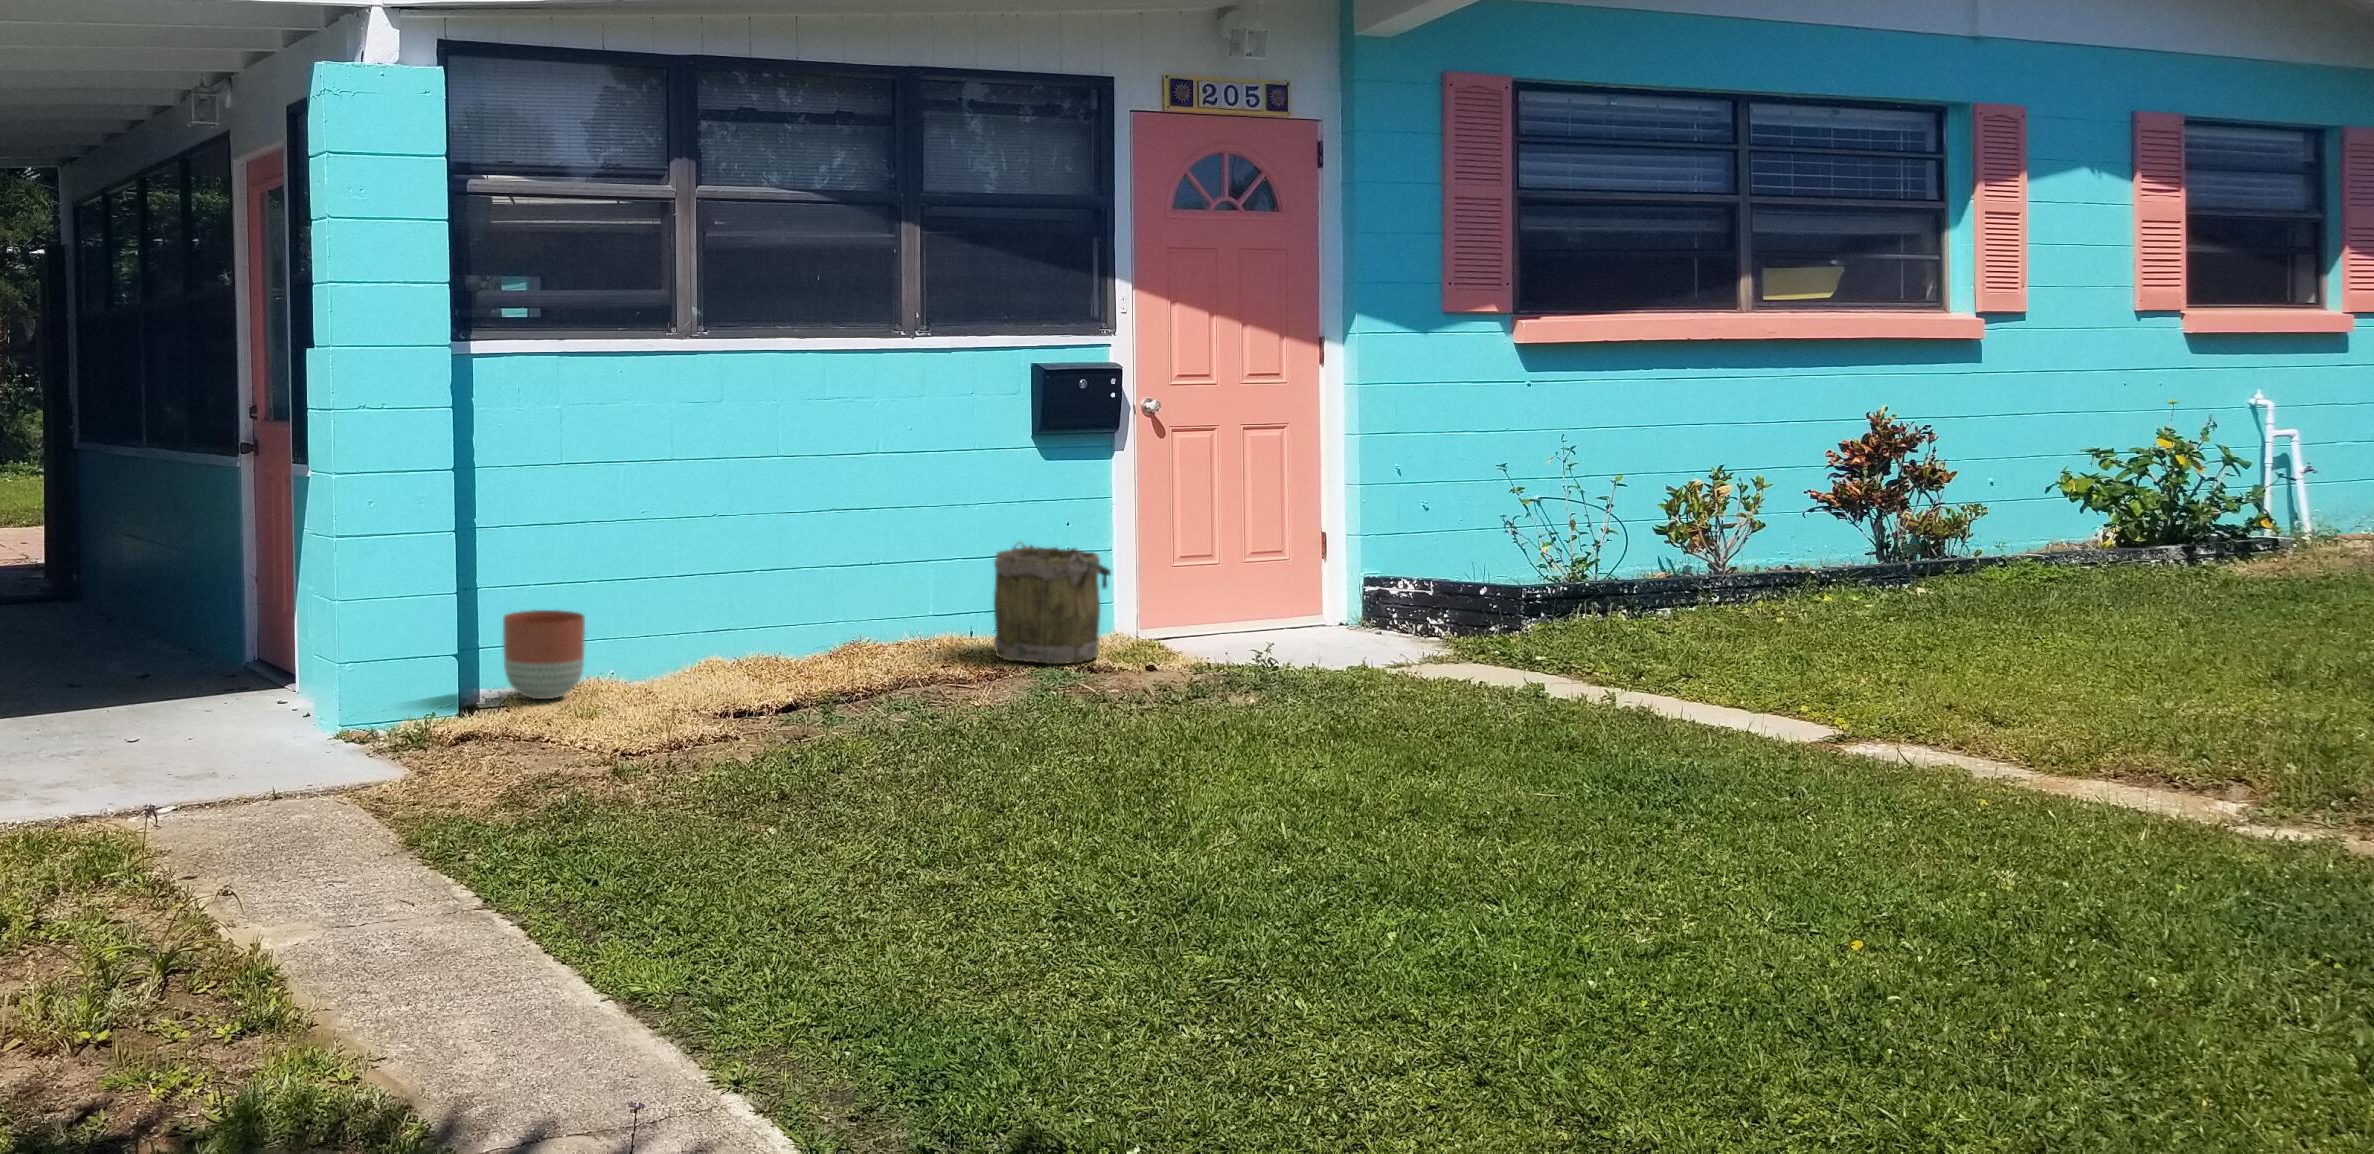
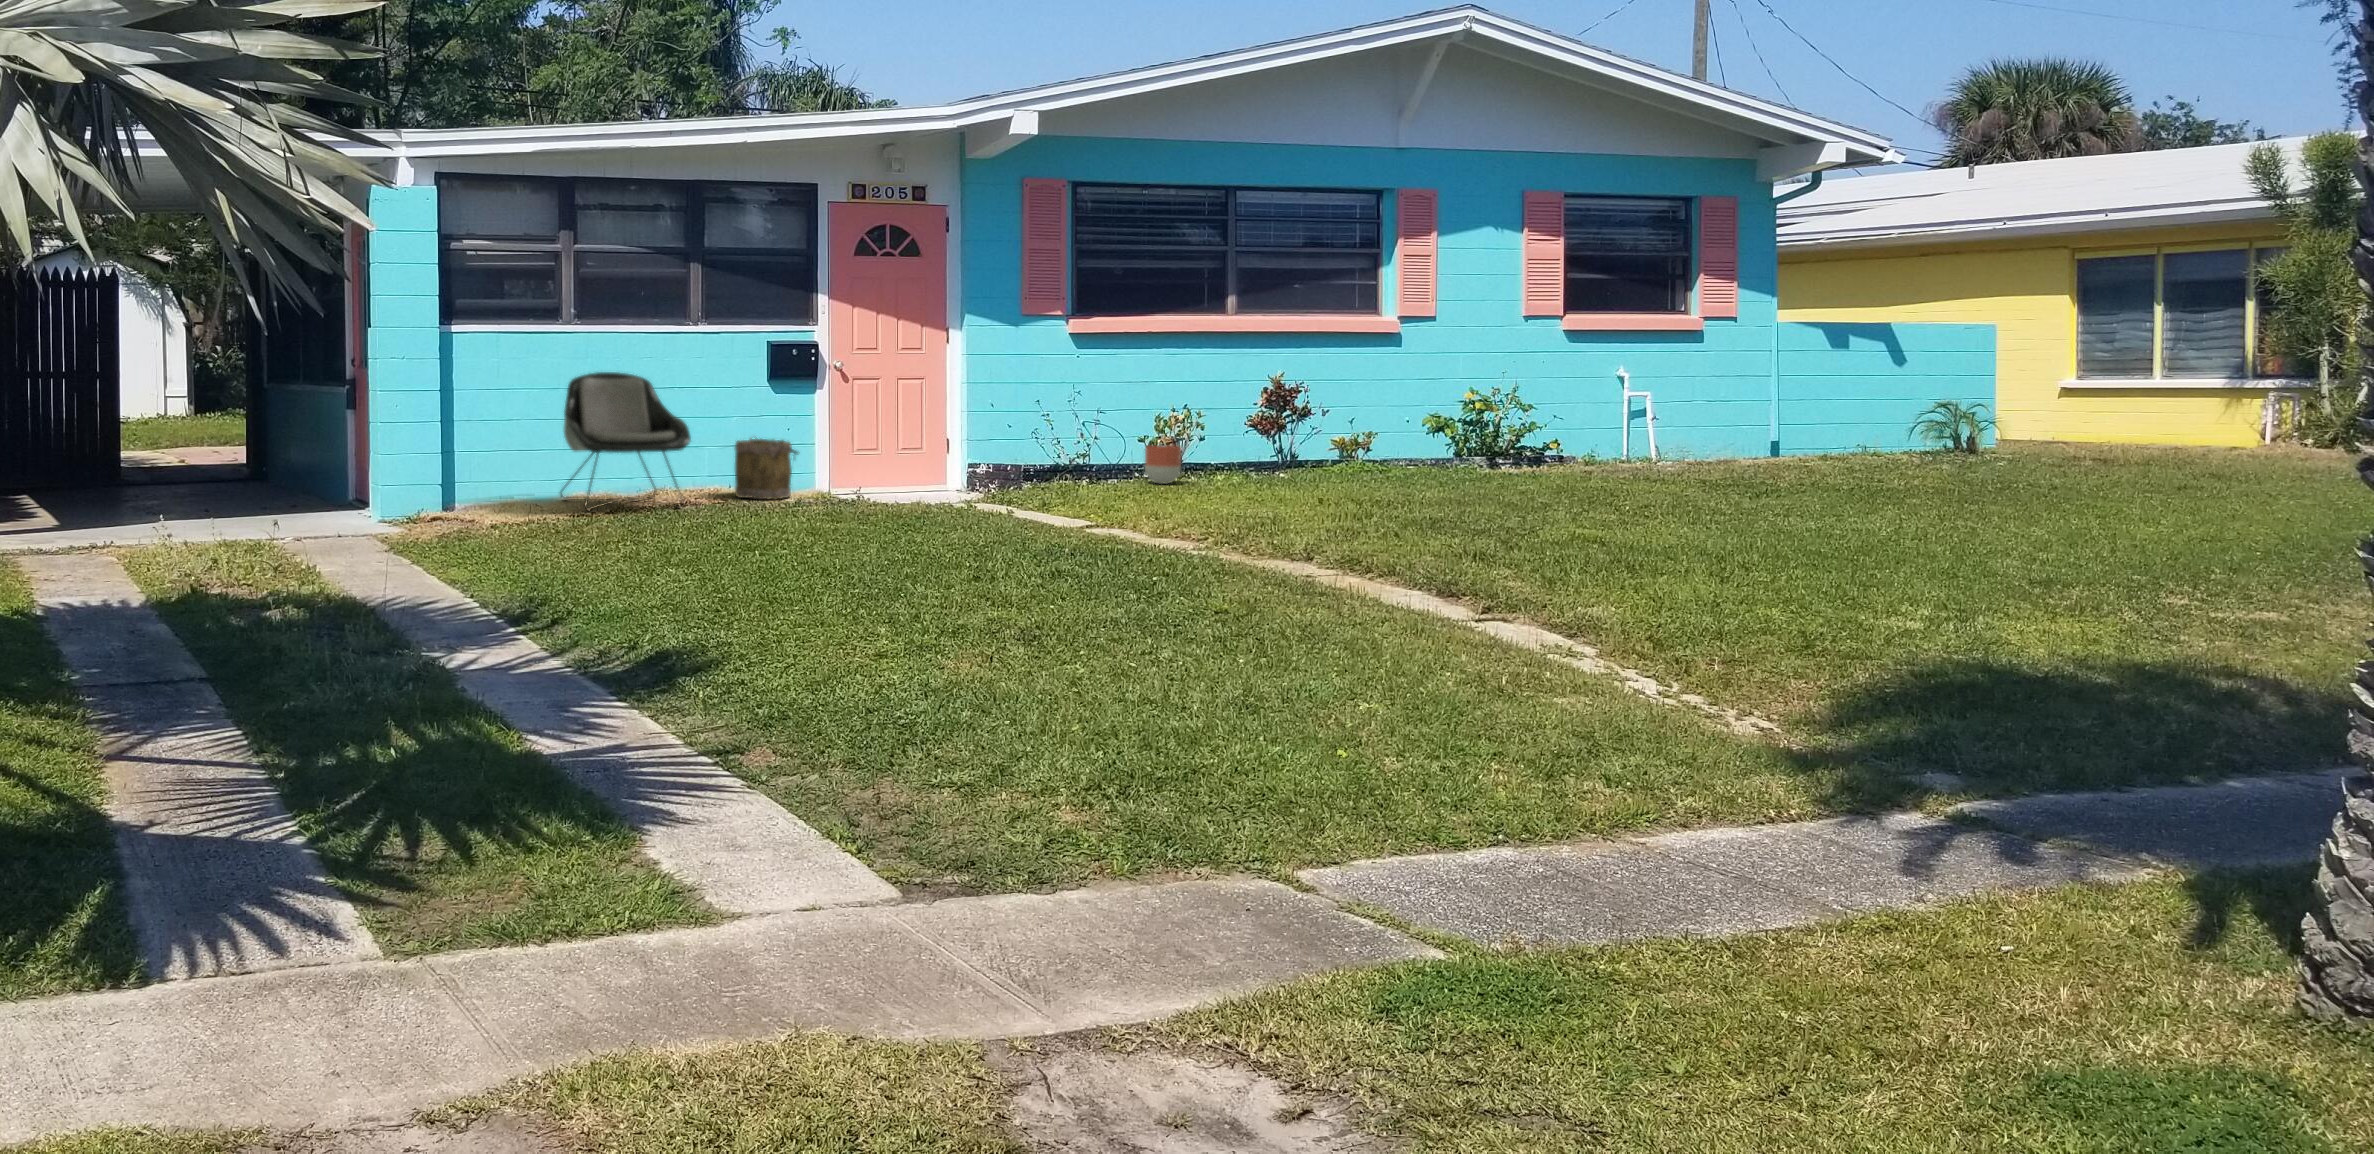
lounge chair: none [682,429,951,710] -> present [561,372,691,511]
planter: present [503,610,585,699] -> present [1145,445,1182,484]

